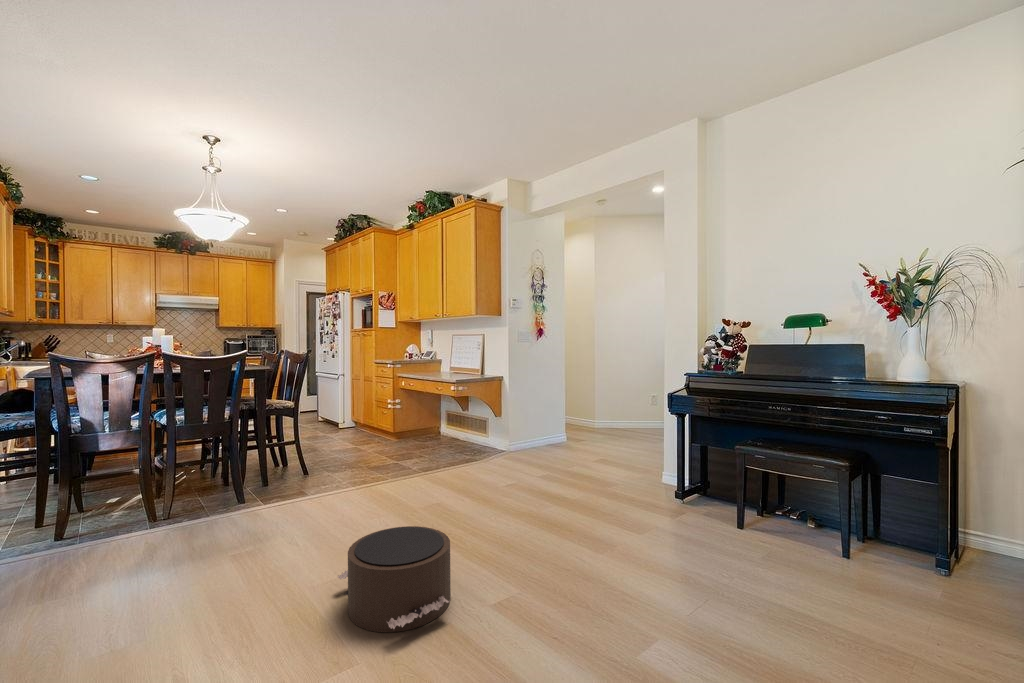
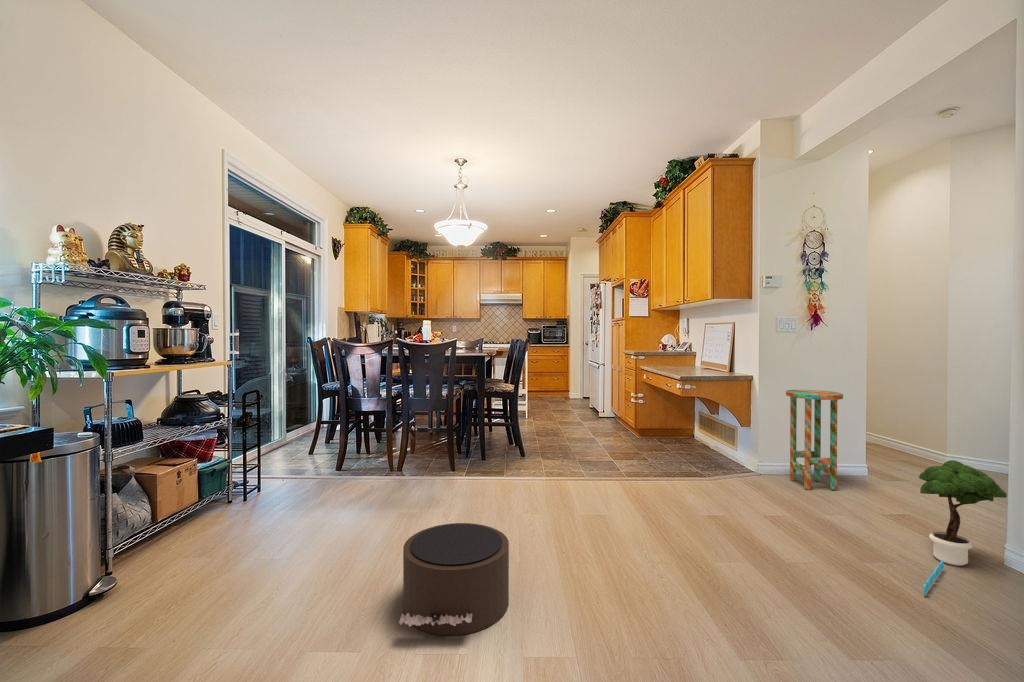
side table: none [528,383,563,455] -> present [786,390,843,490]
potted tree: none [620,417,660,496] -> present [919,460,1007,595]

